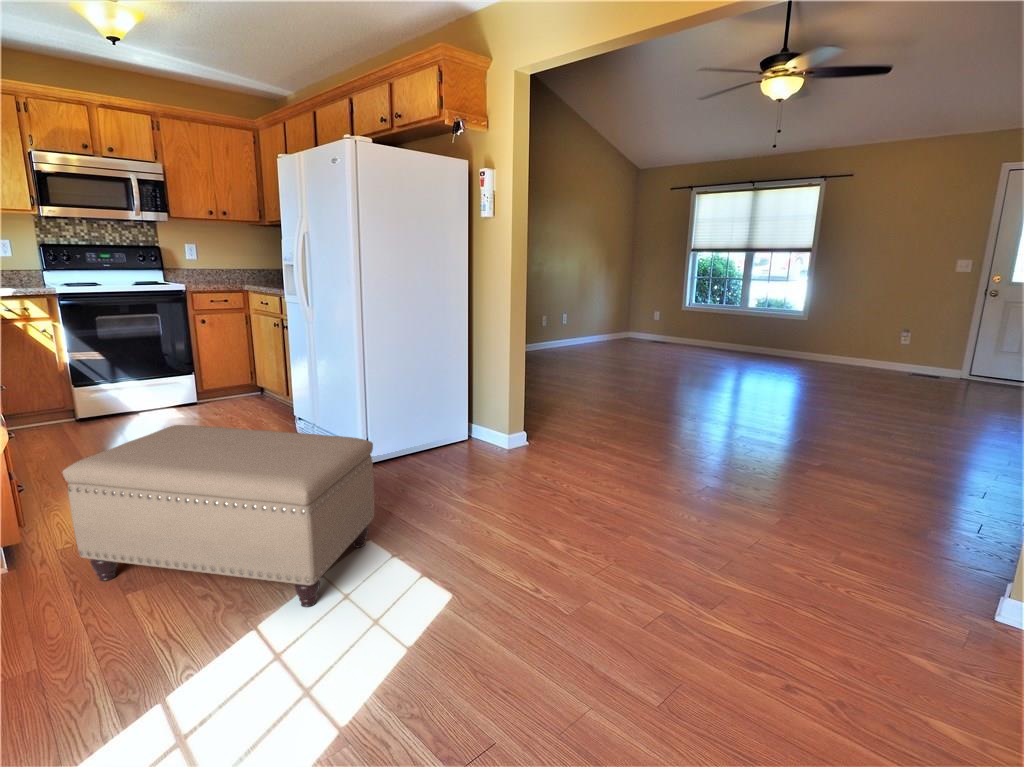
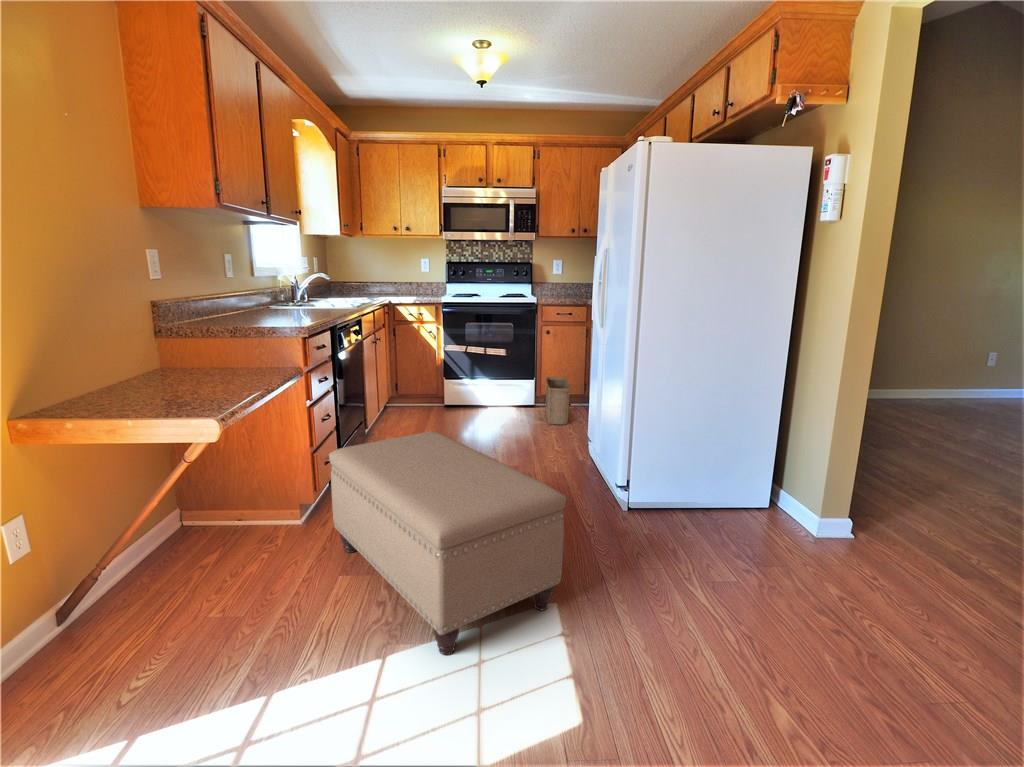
basket: none [209,366,250,414] -> present [544,377,571,425]

